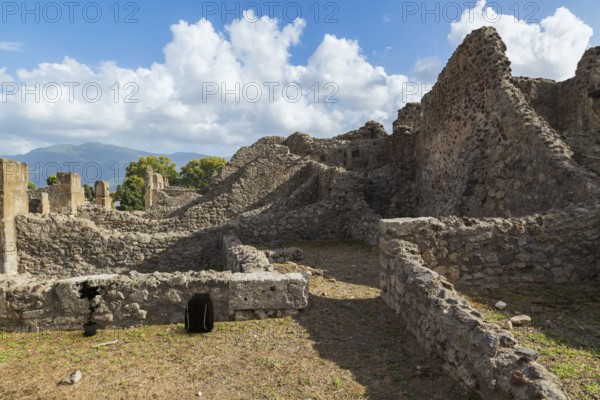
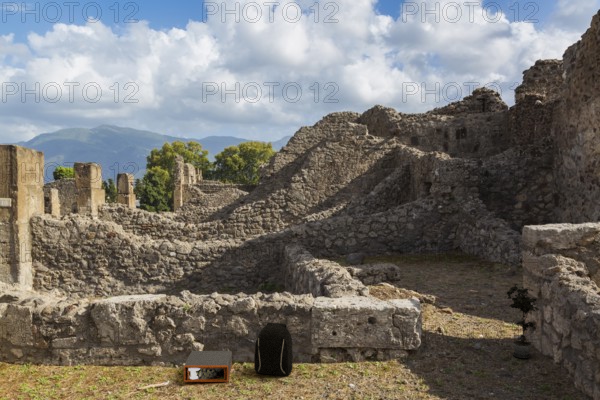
potted plant: present [73,279,105,336] -> present [507,284,539,358]
storage box: none [128,315,169,340] -> present [184,351,232,382]

